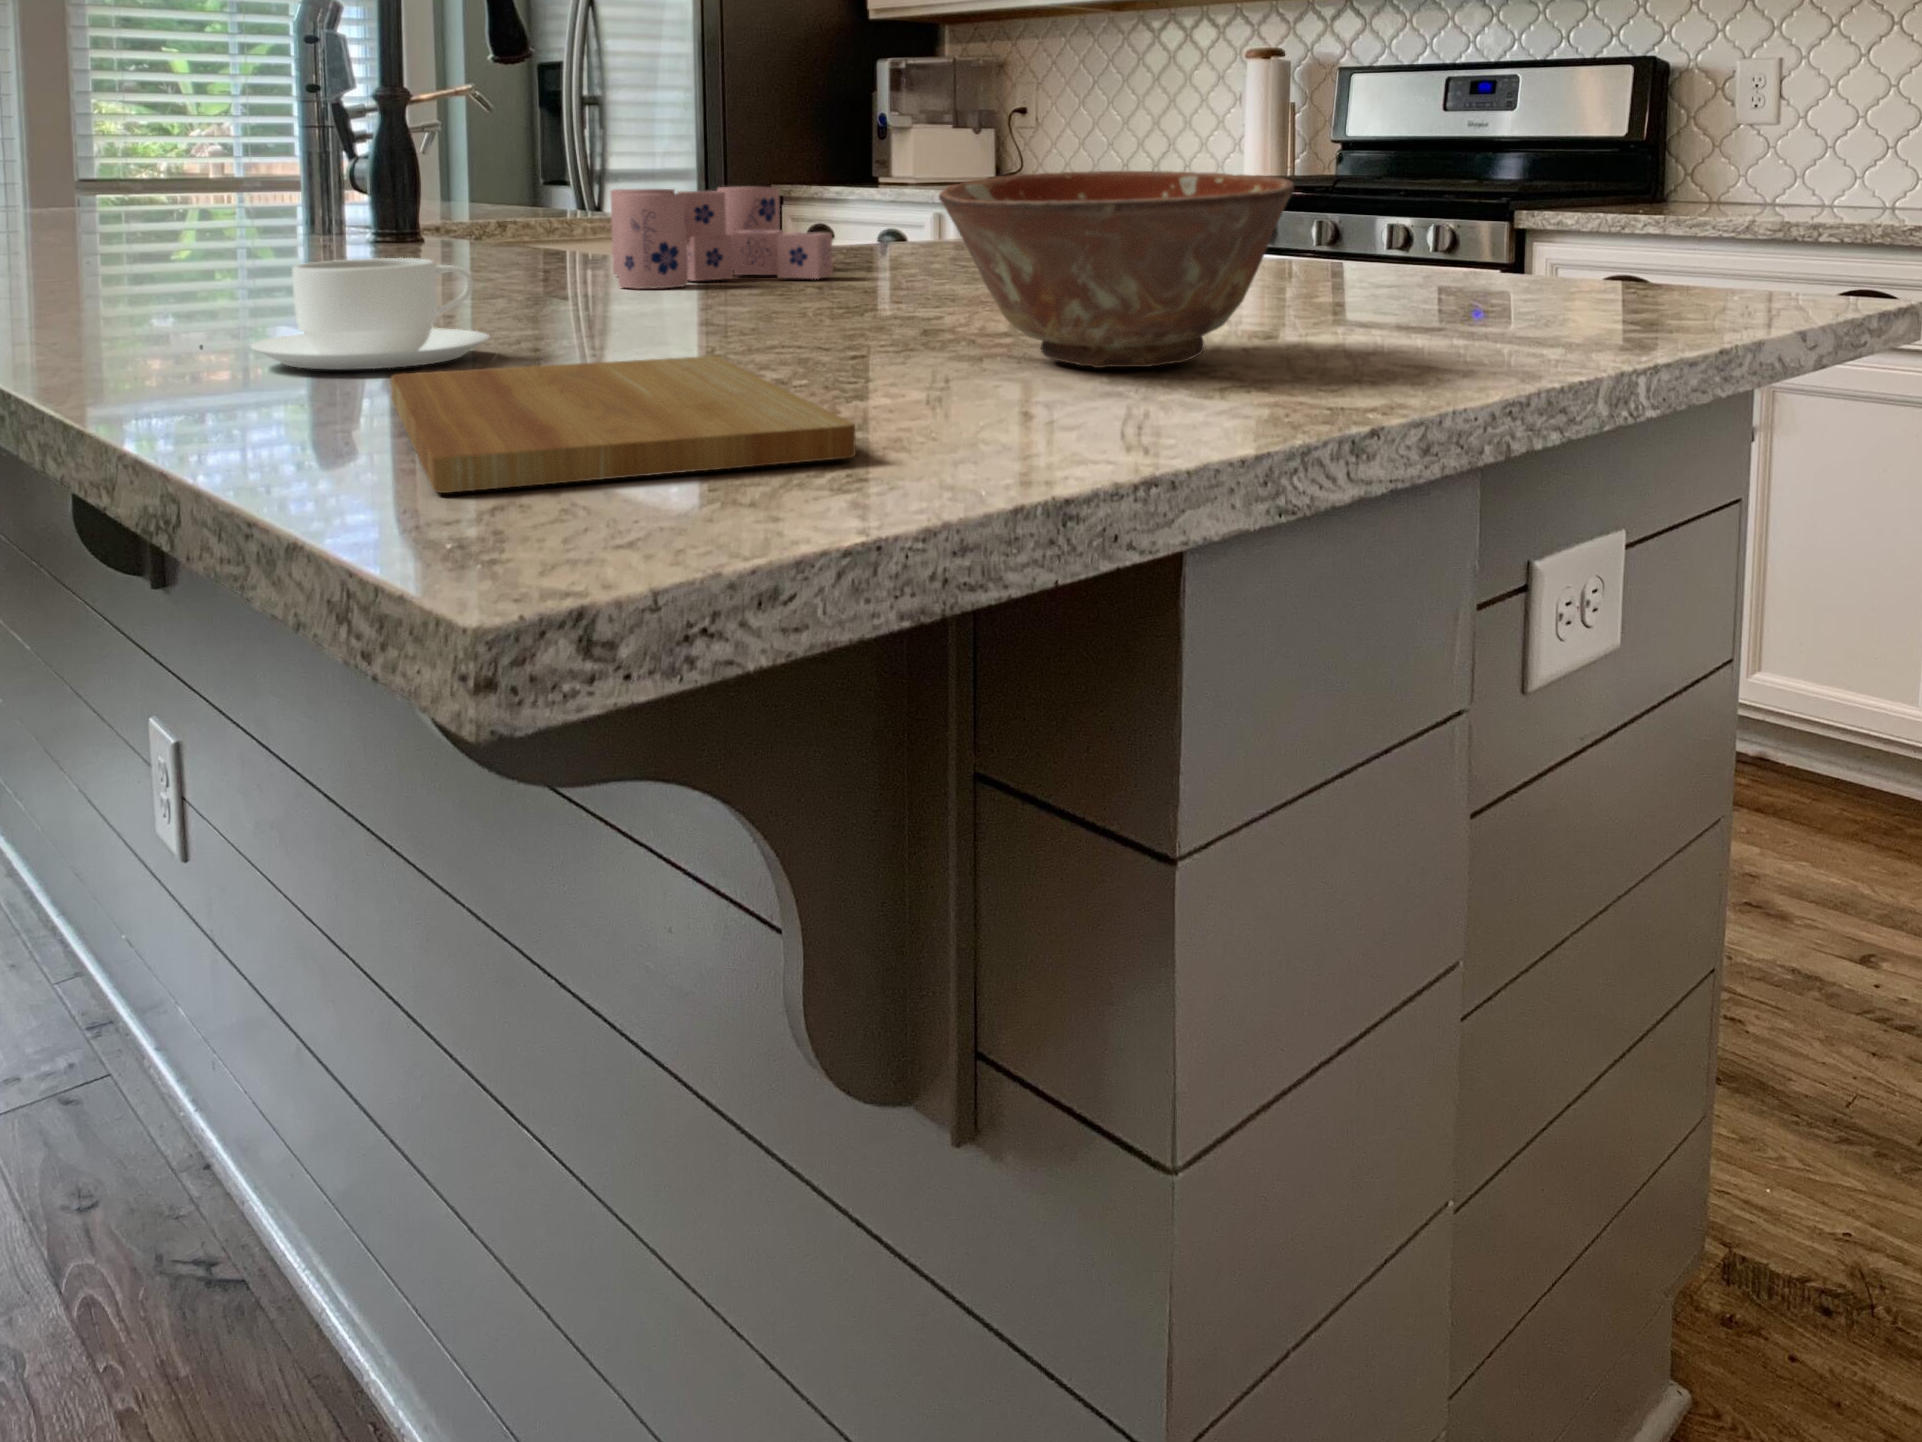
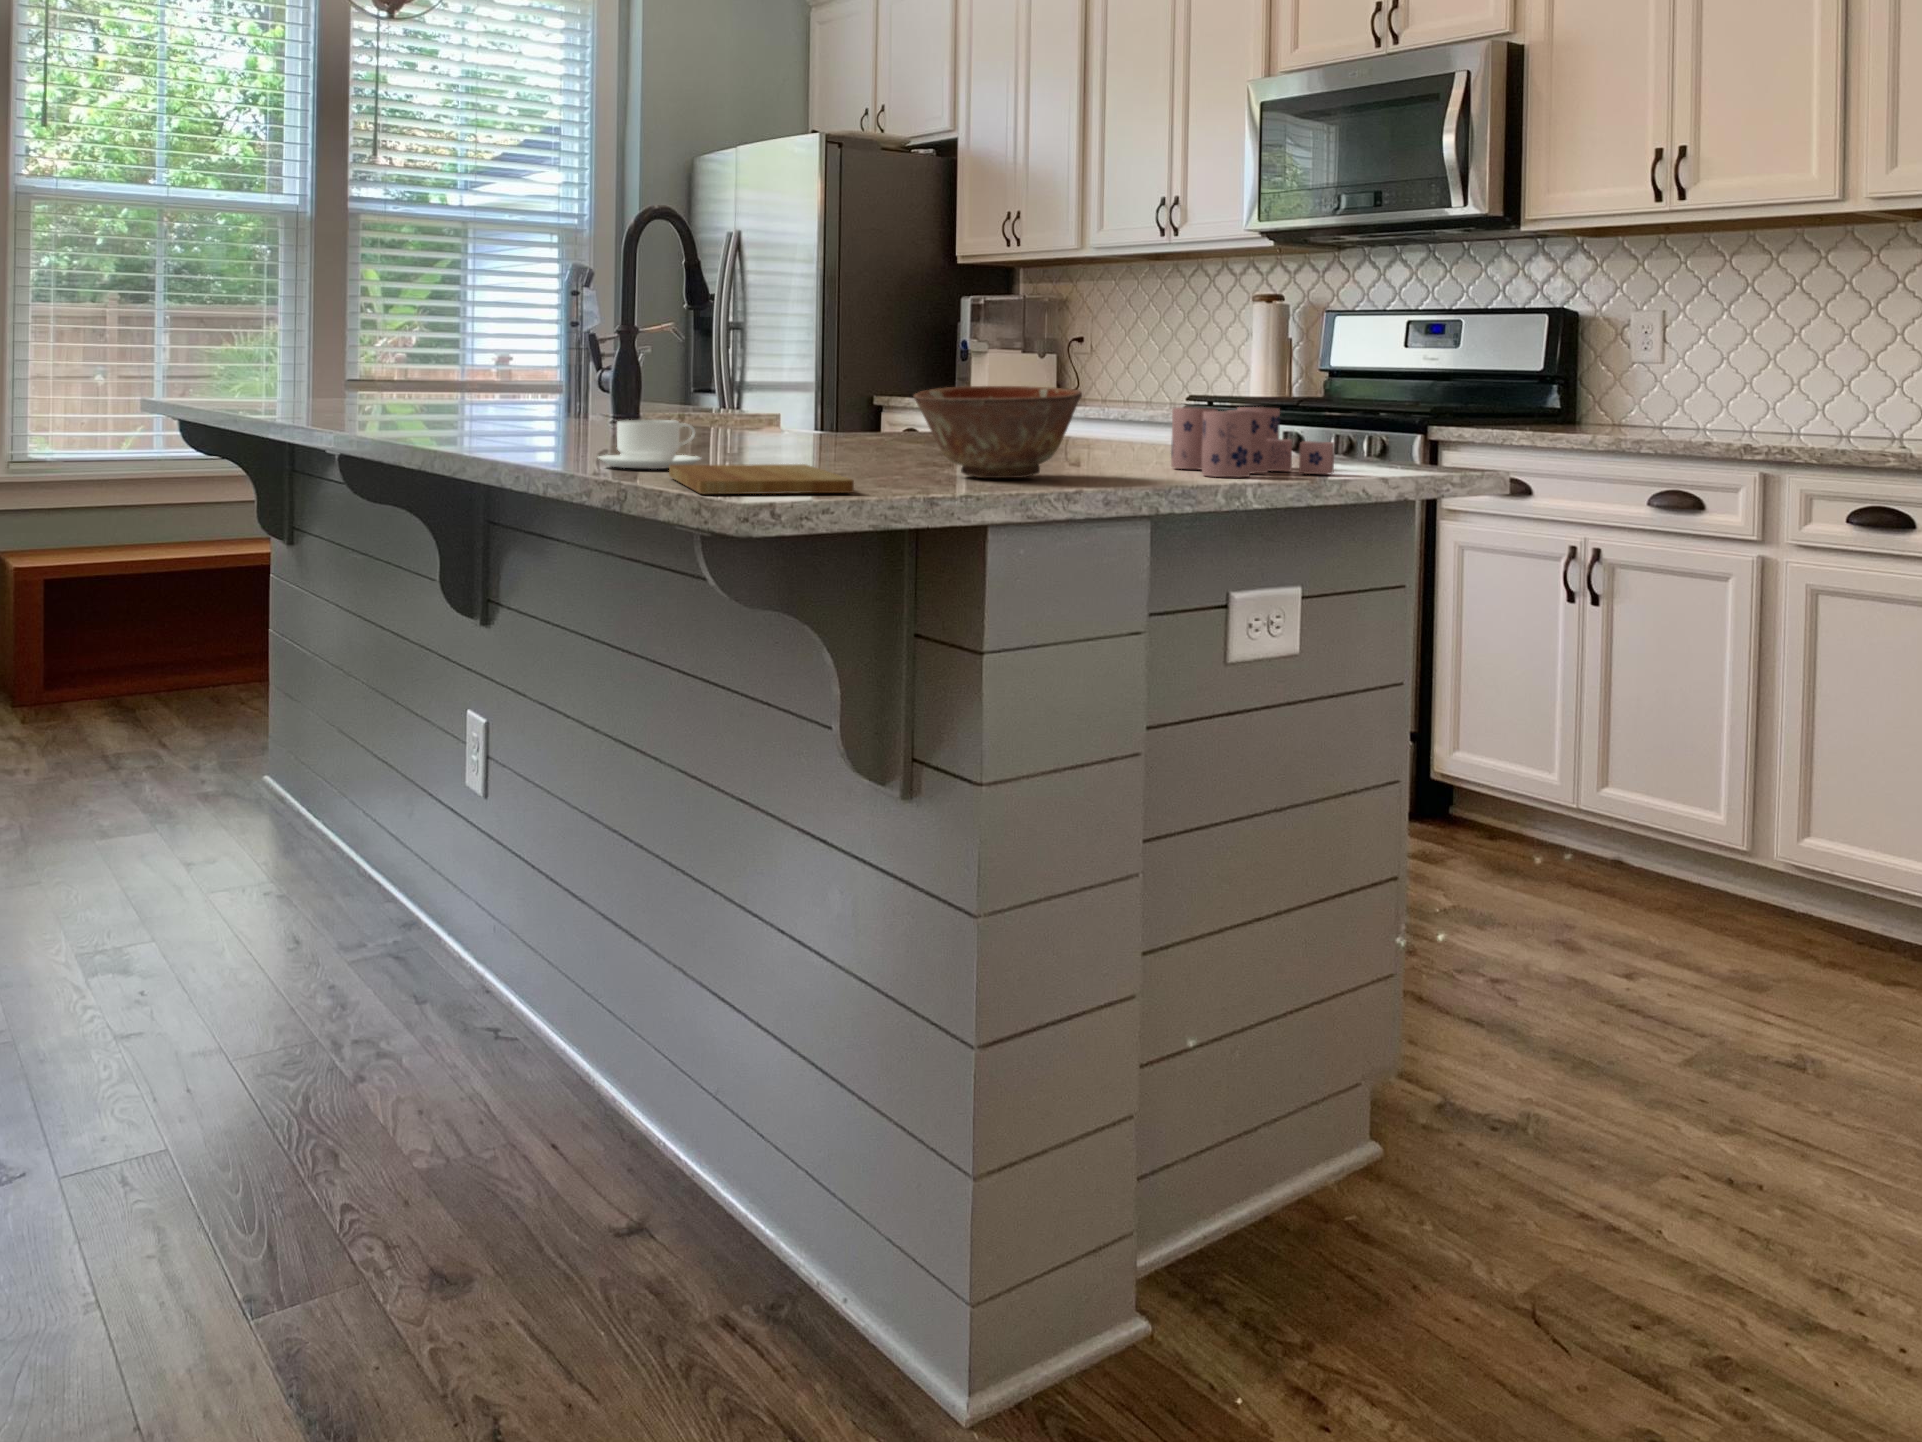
candle: present [610,187,833,289] -> present [1171,407,1335,477]

